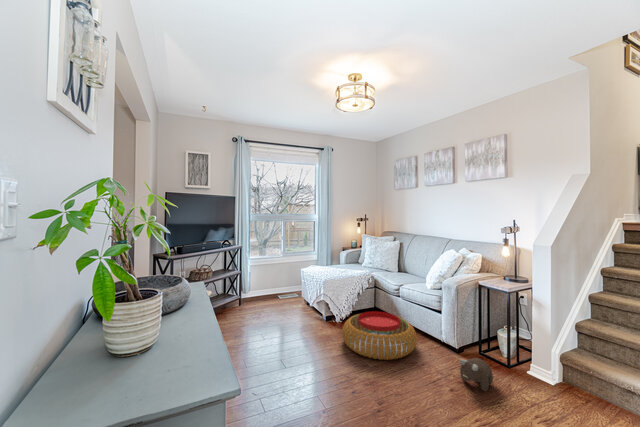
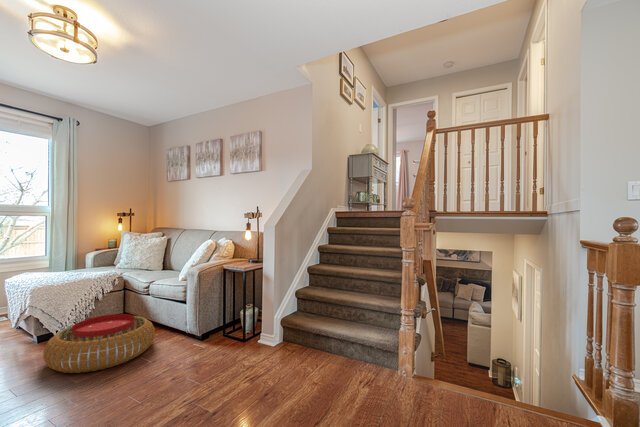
plush toy: present [459,358,493,391] -> none [182,339,219,371]

